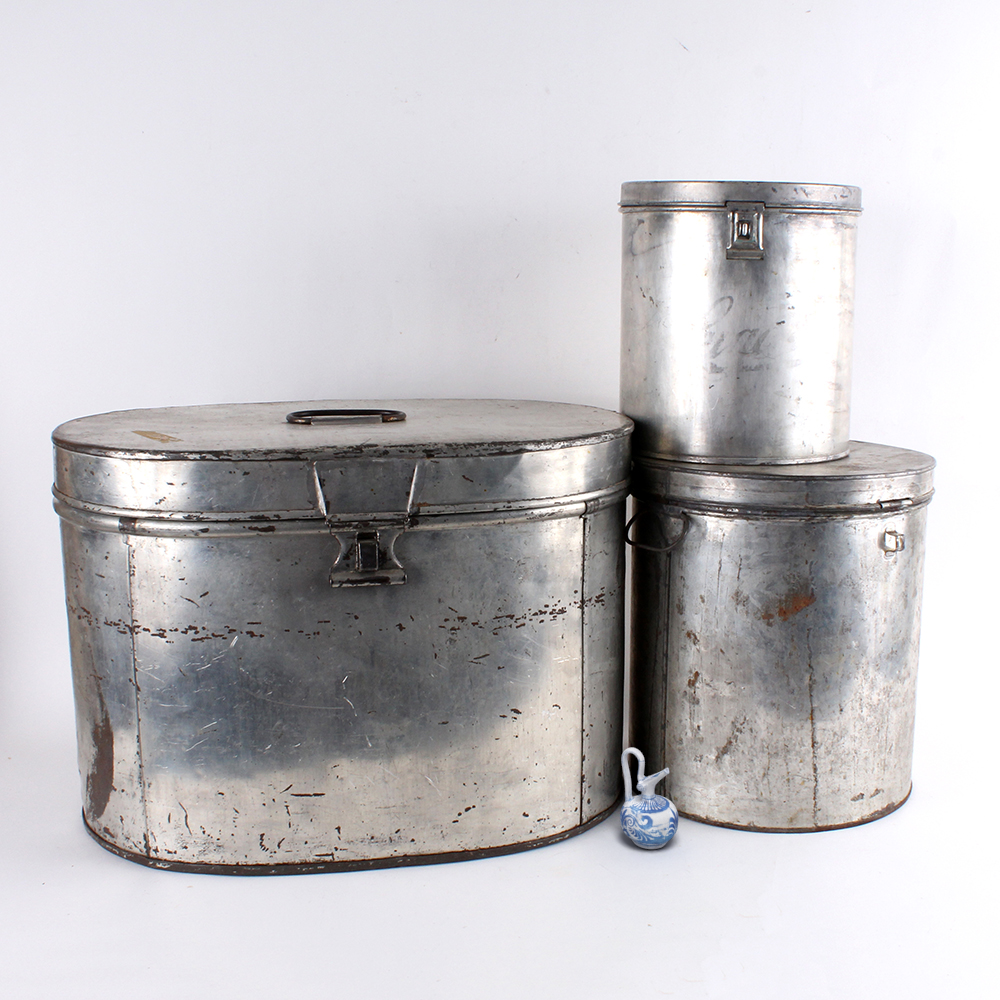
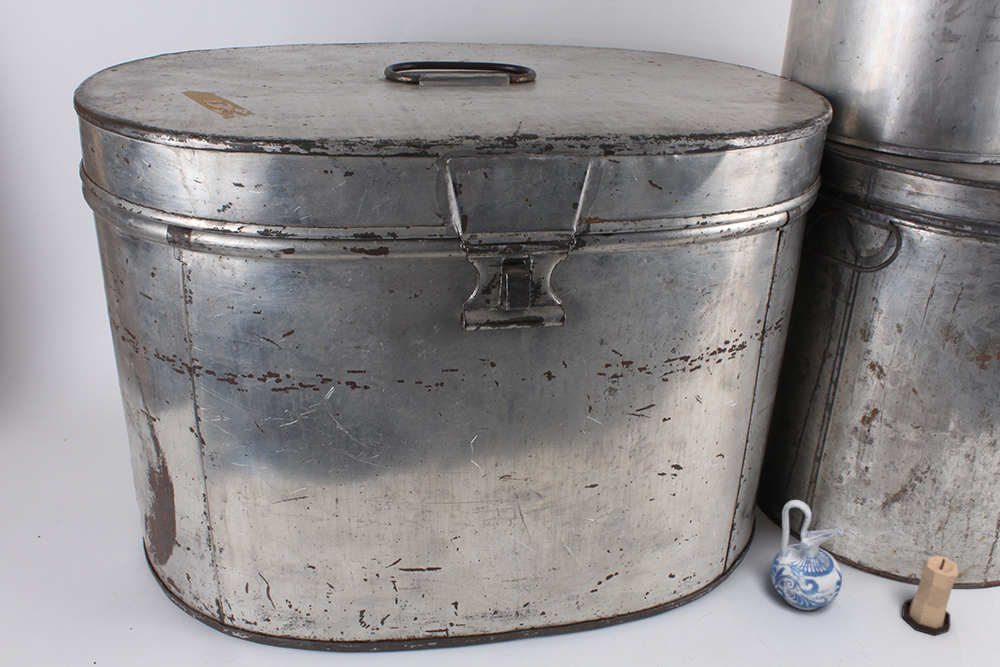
candle: none [733,792,774,863] -> present [903,556,958,635]

